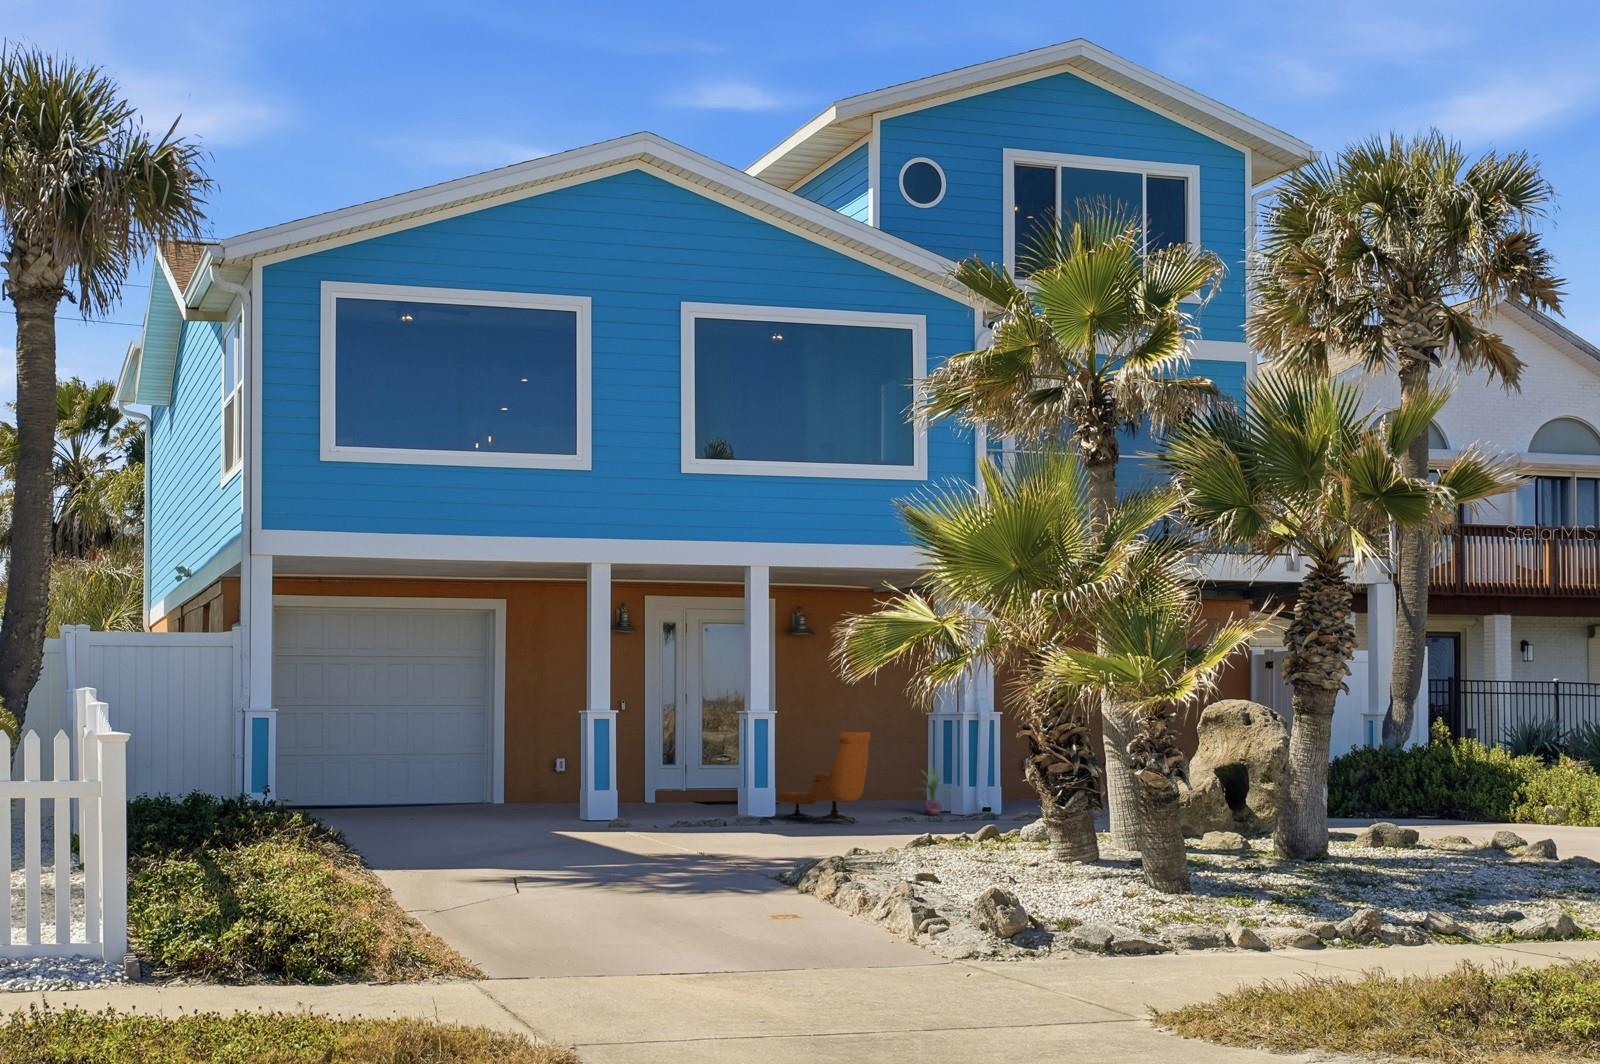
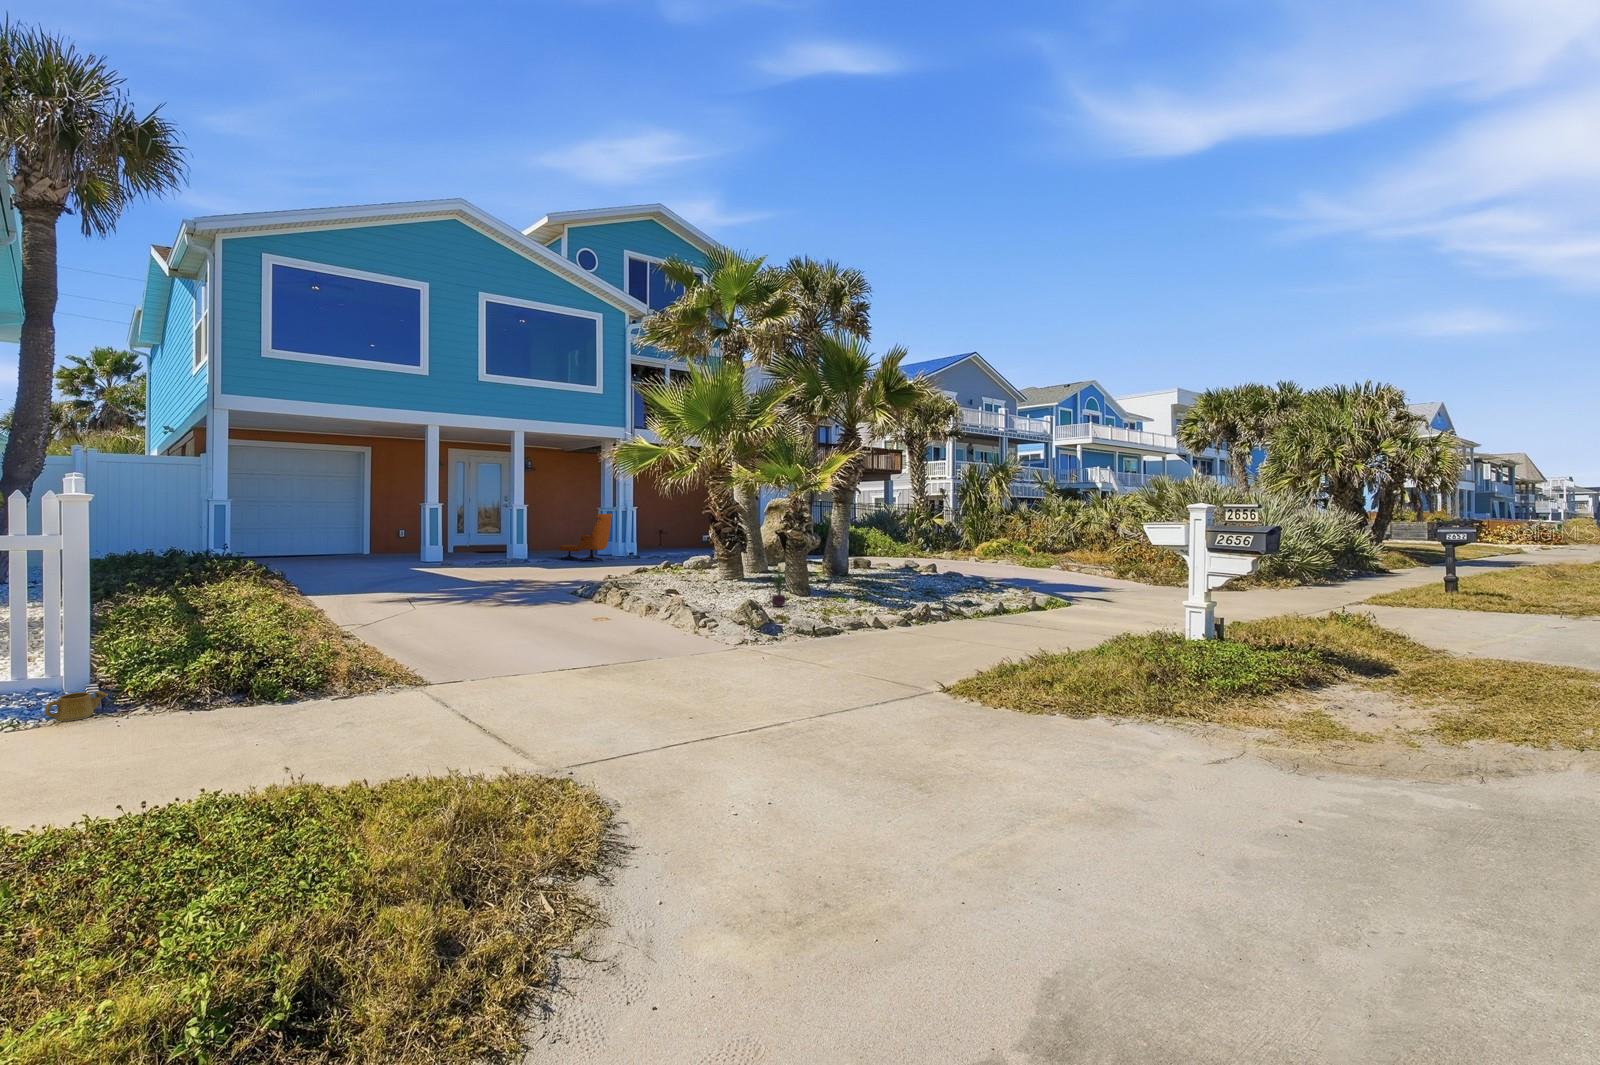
decorative plant: present [923,766,943,815] -> present [771,567,788,607]
watering can: none [92,958,146,988] -> present [45,691,108,721]

